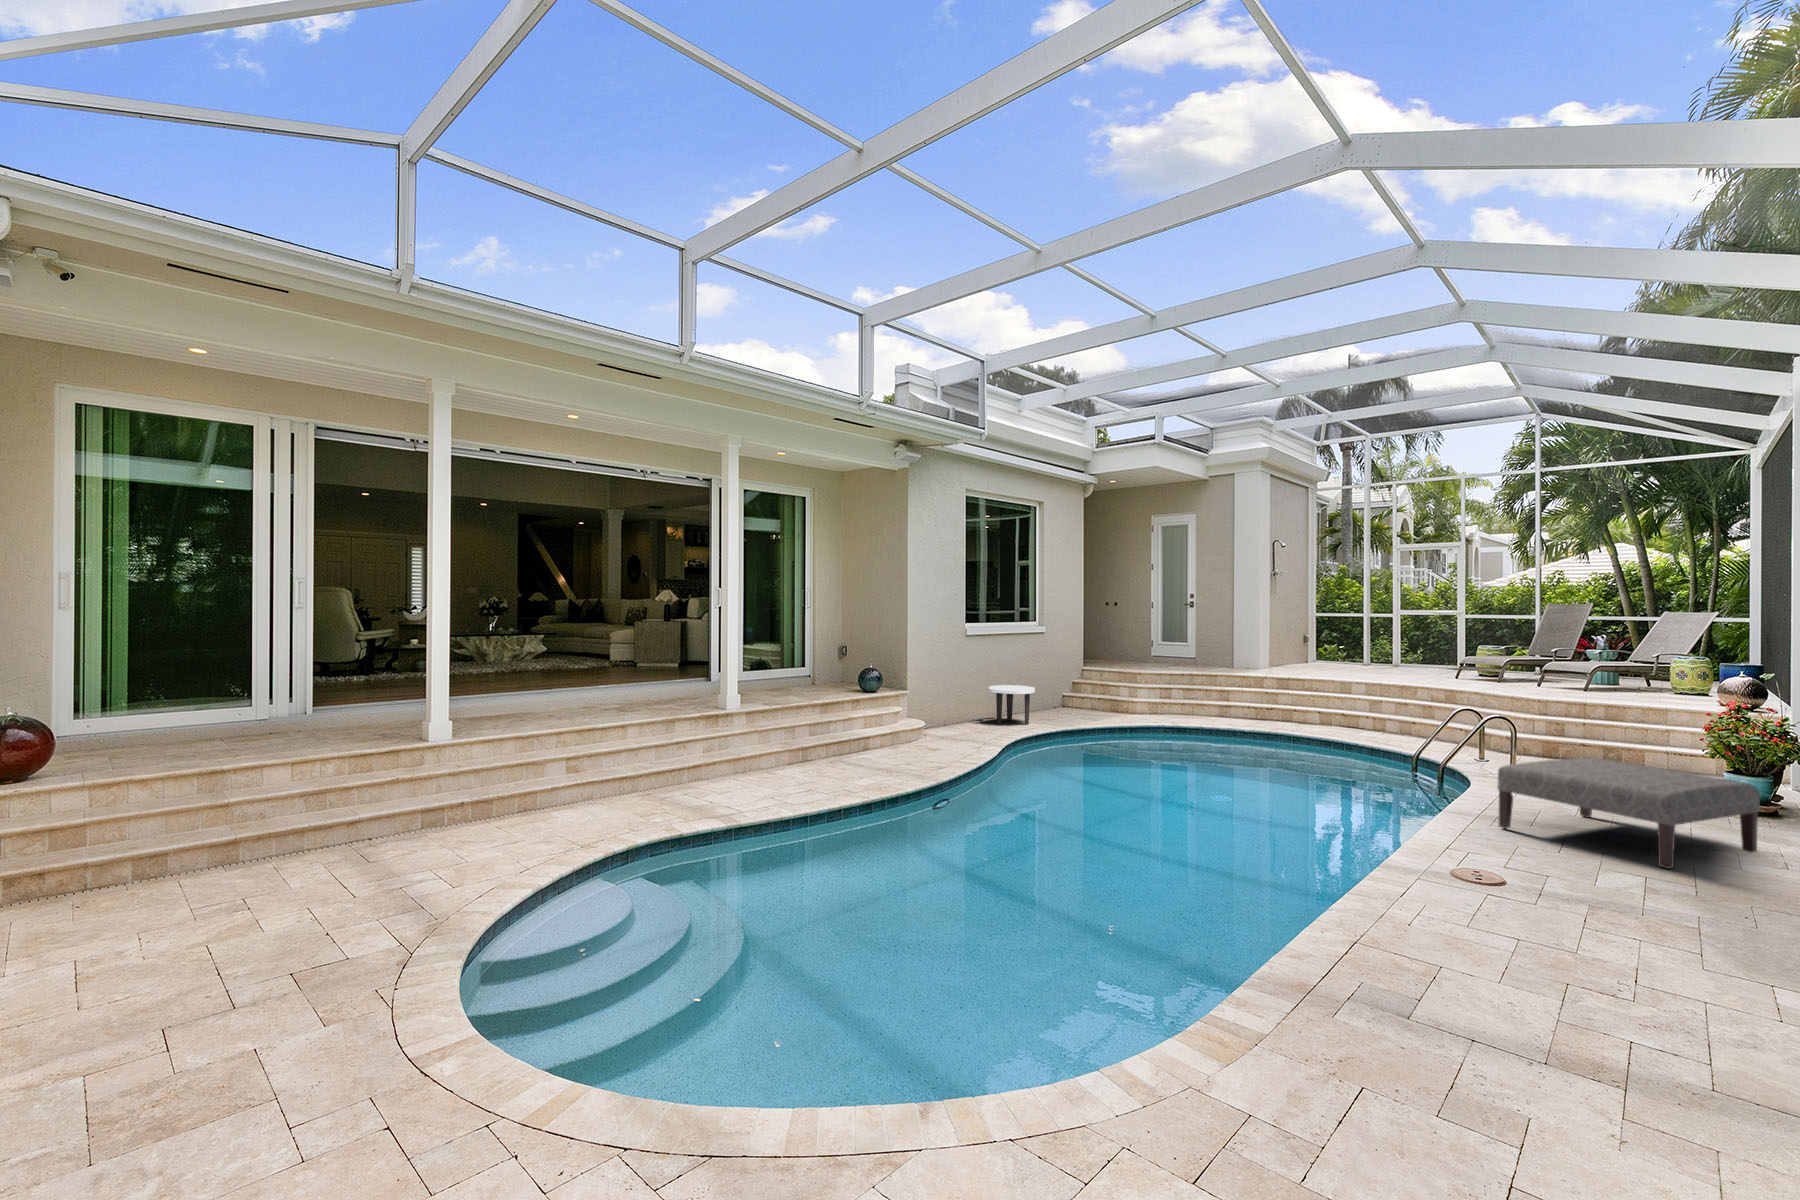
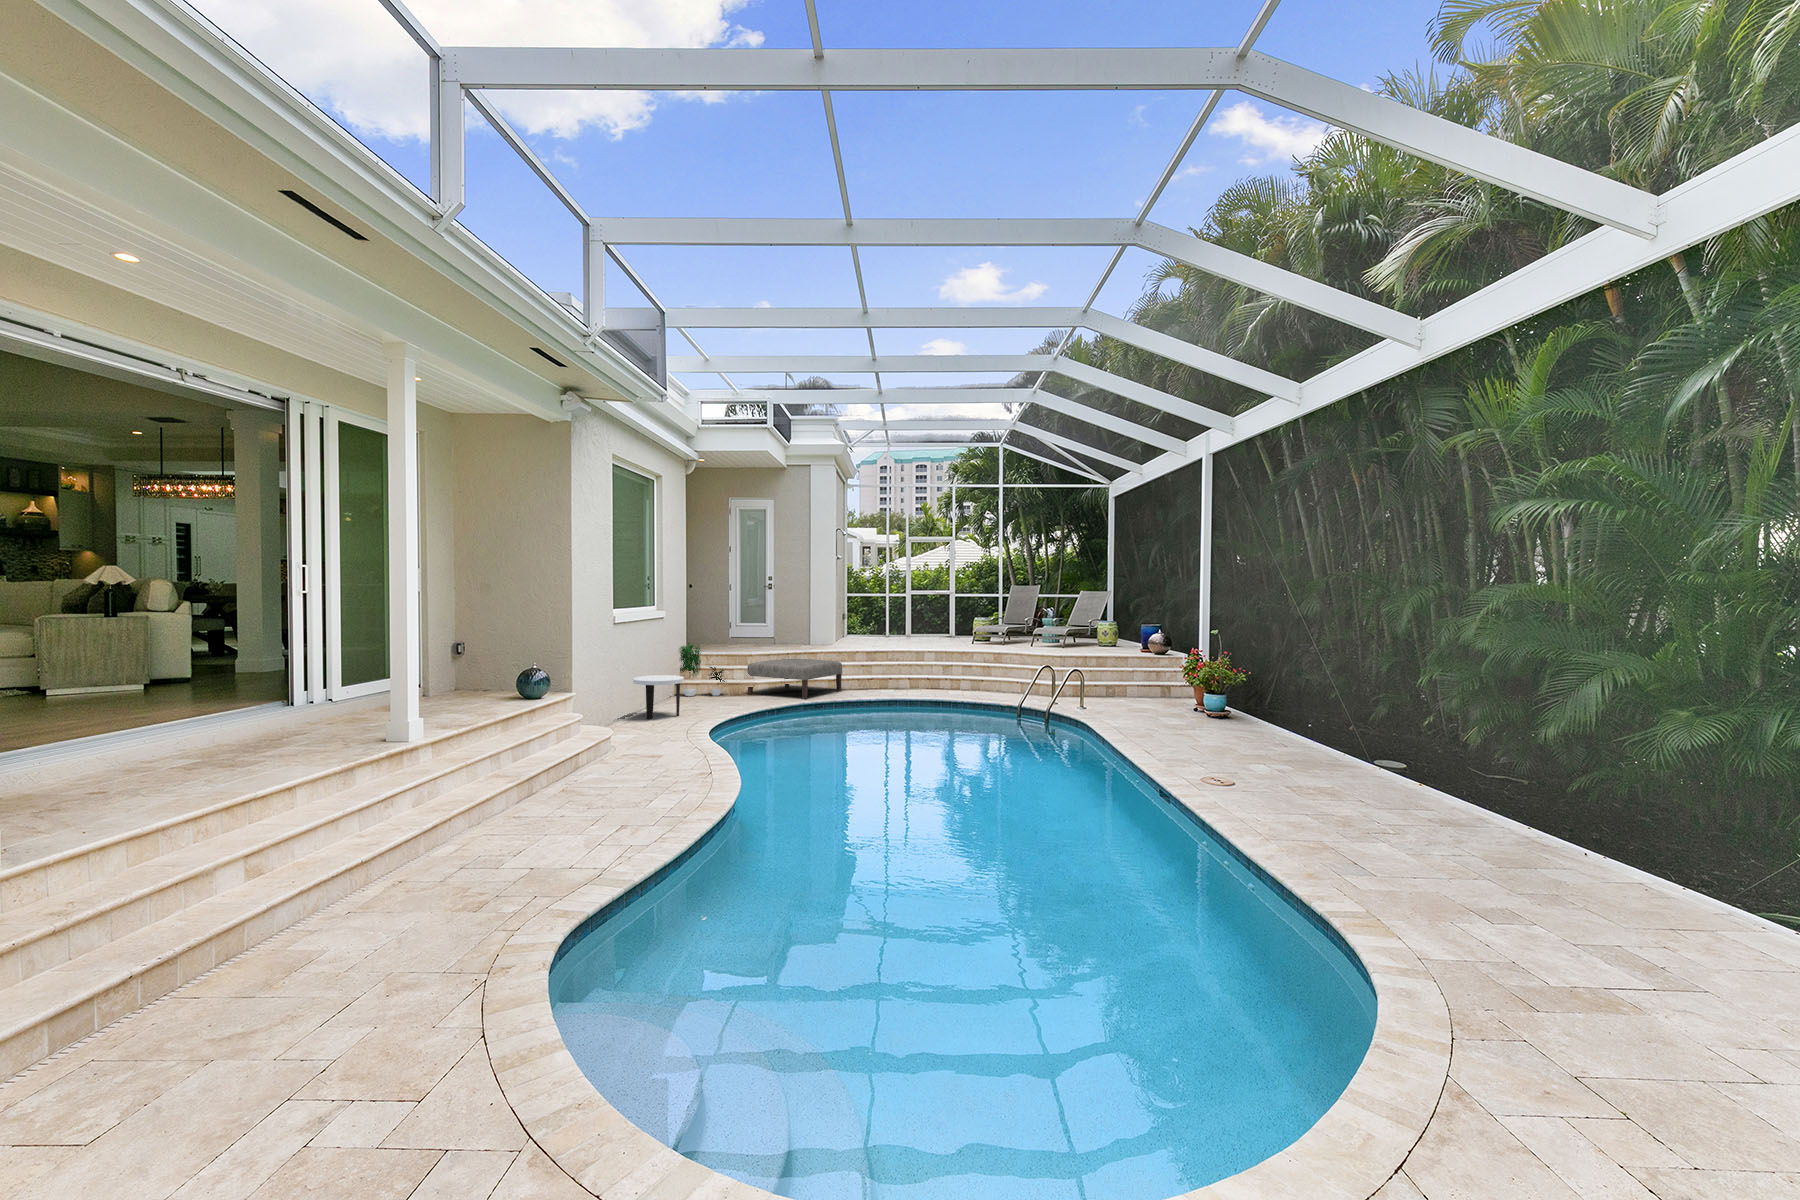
potted plant: none [1061,656,1110,712] -> present [680,643,725,696]
ottoman: present [1497,757,1760,869] -> present [747,658,842,699]

